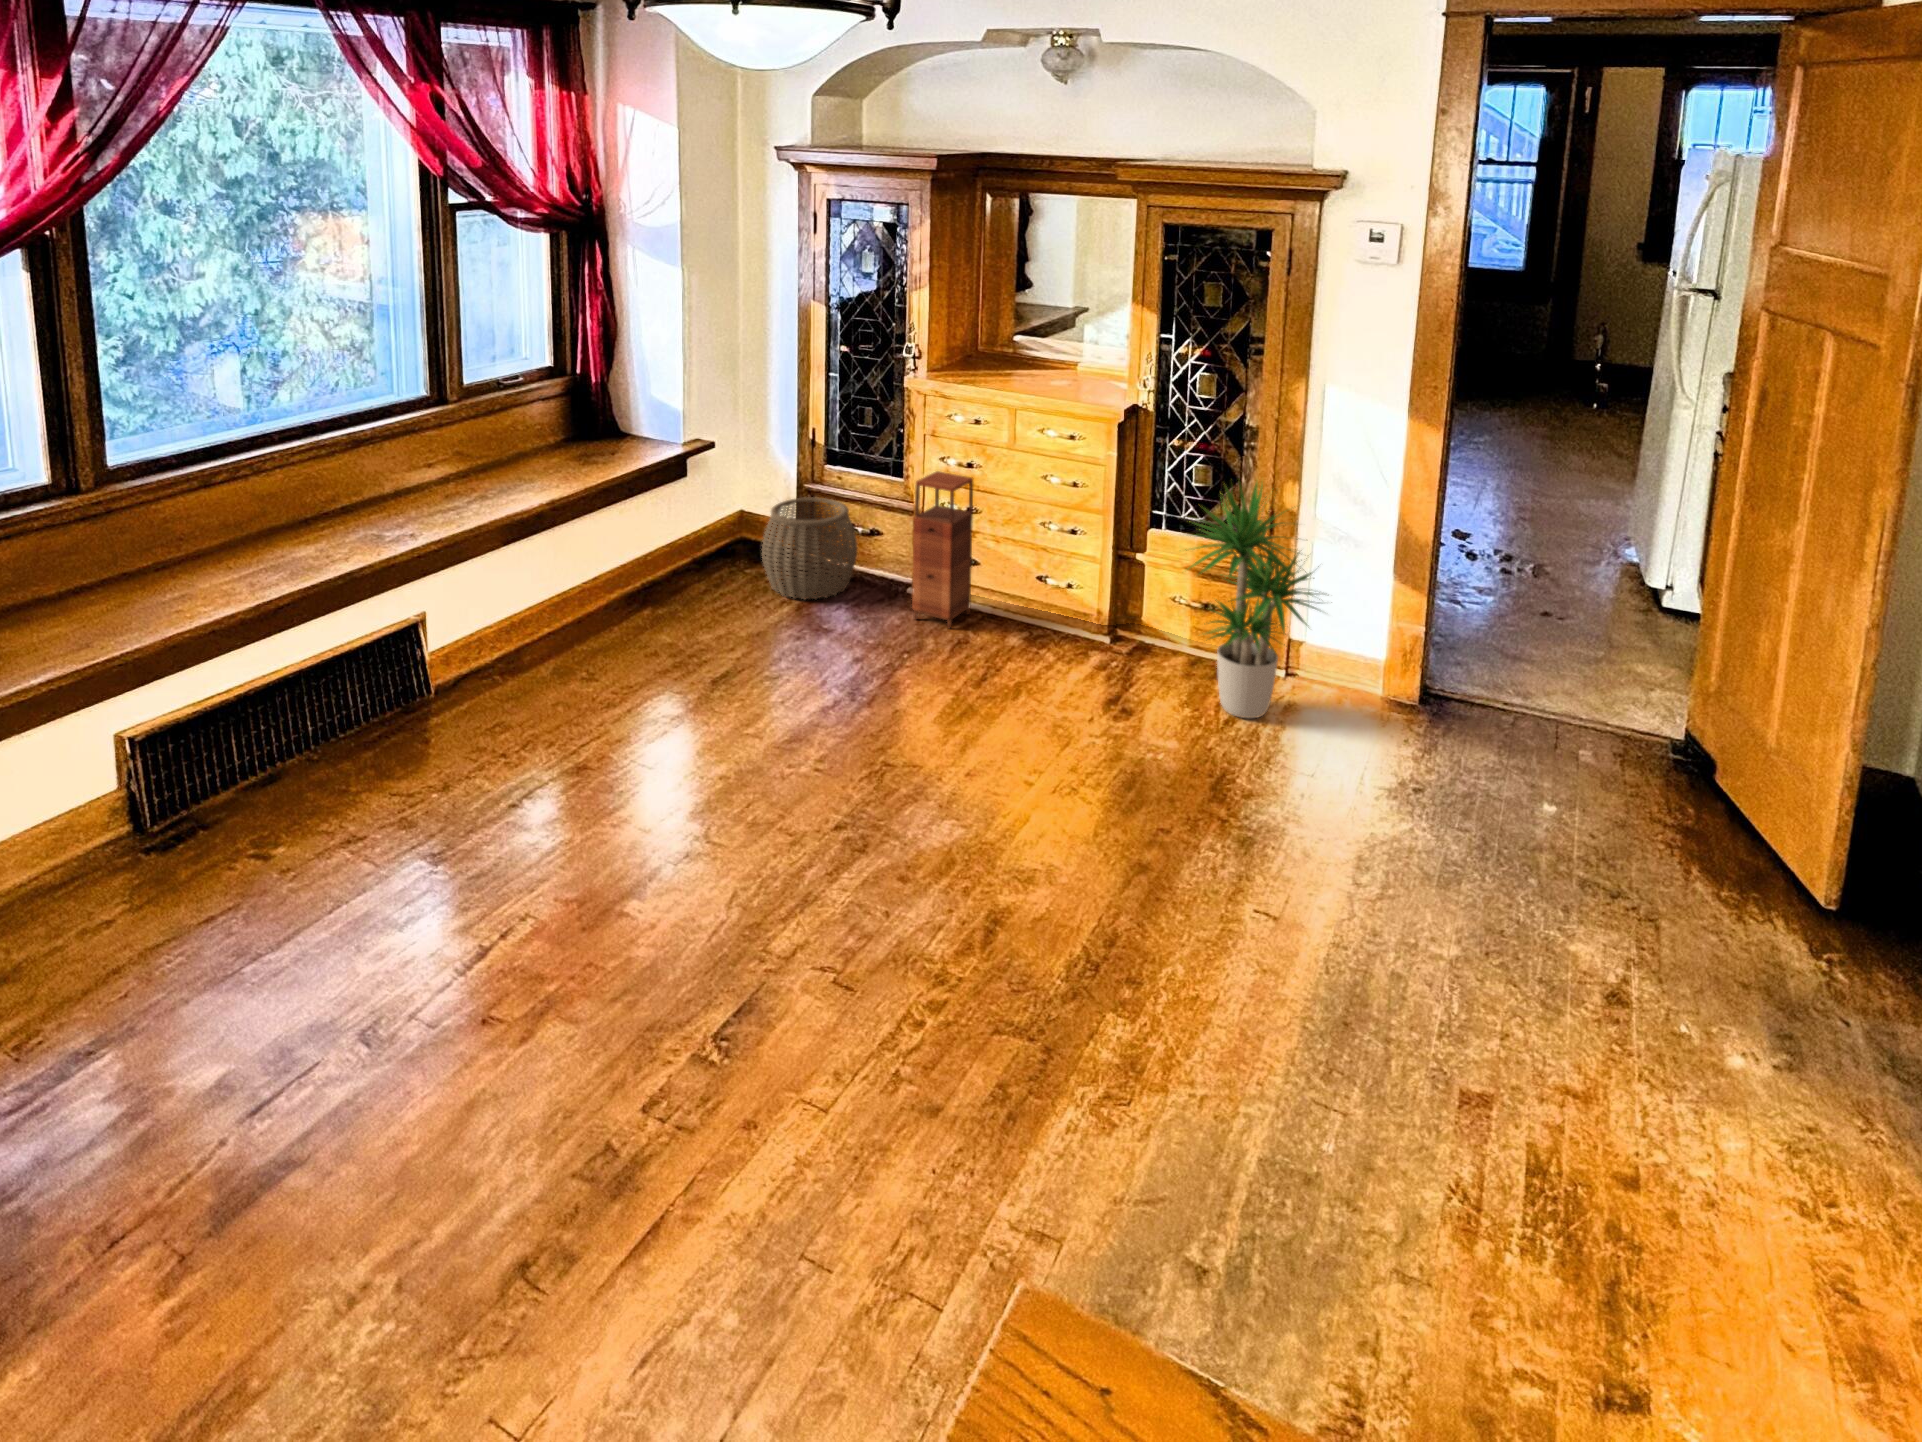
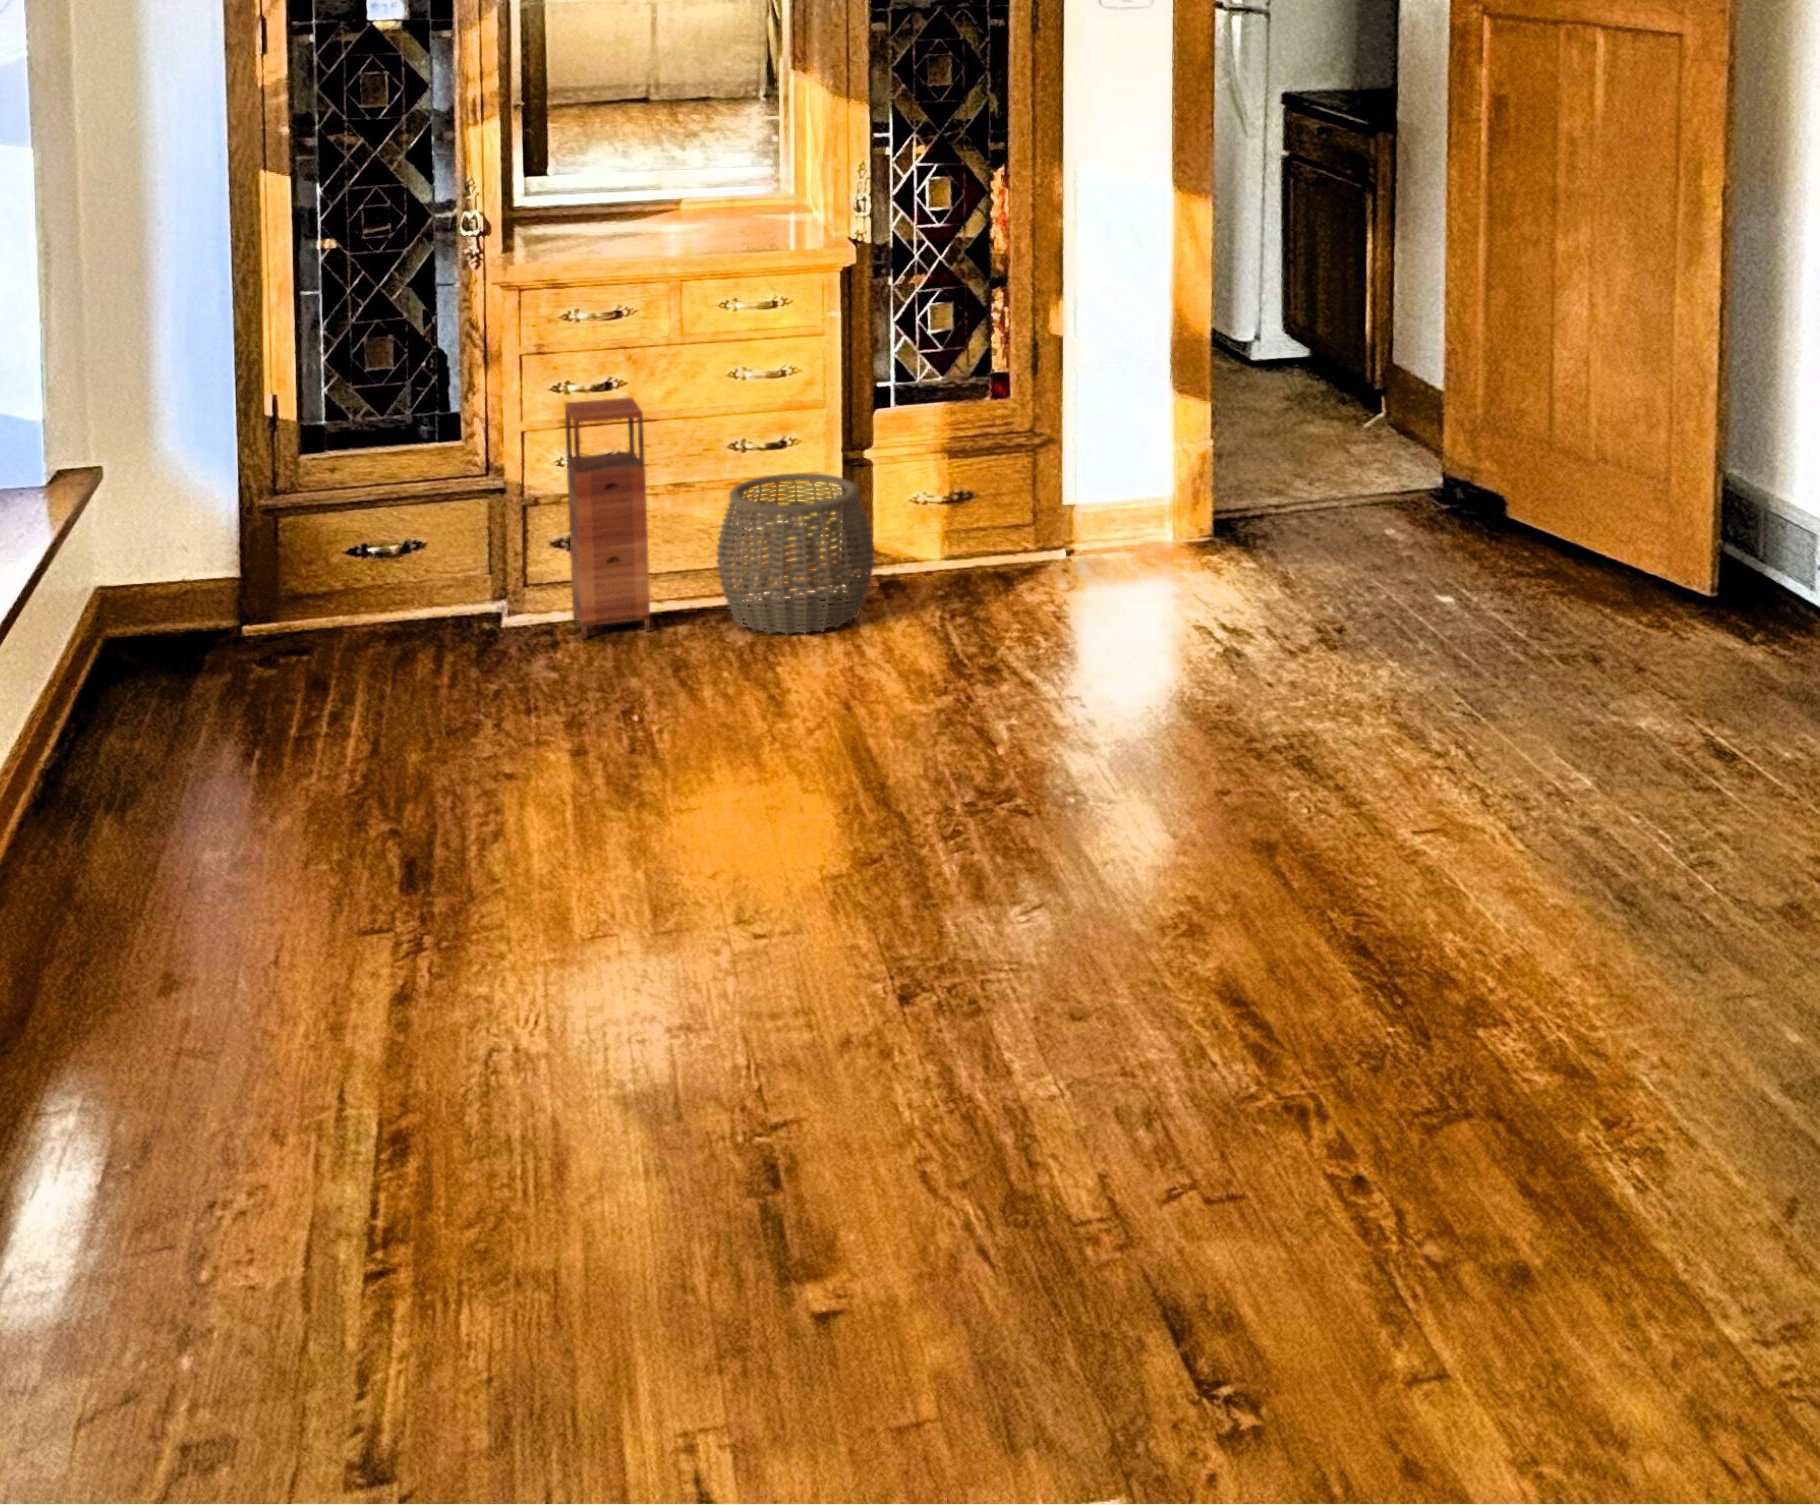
potted plant: present [1185,482,1323,718] -> none [994,290,1186,593]
woven basket: present [762,497,857,599] -> present [717,473,874,634]

